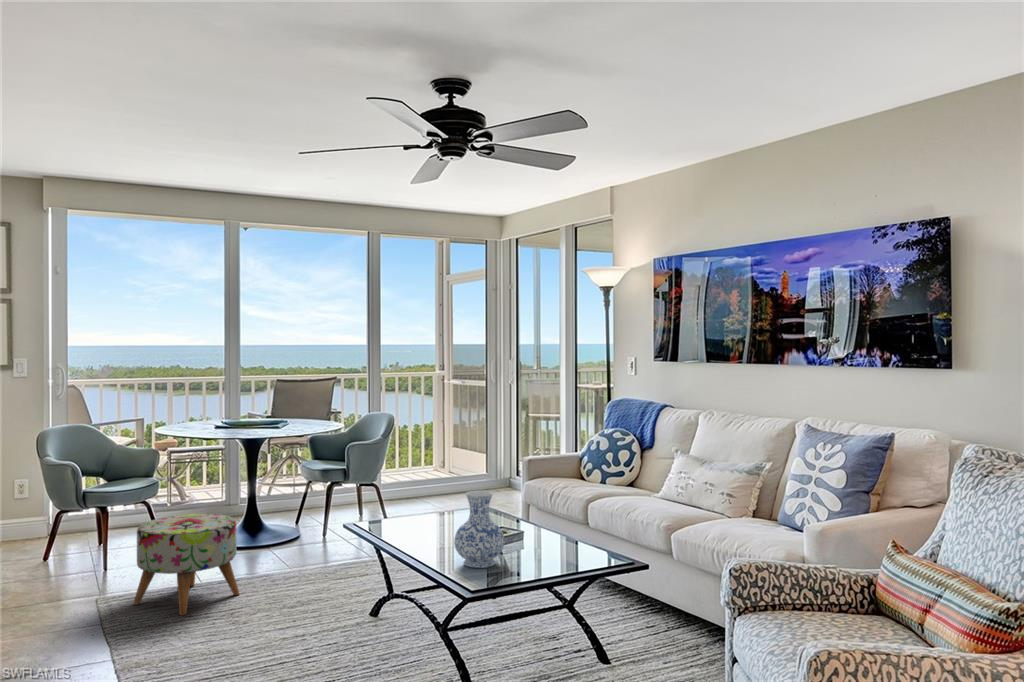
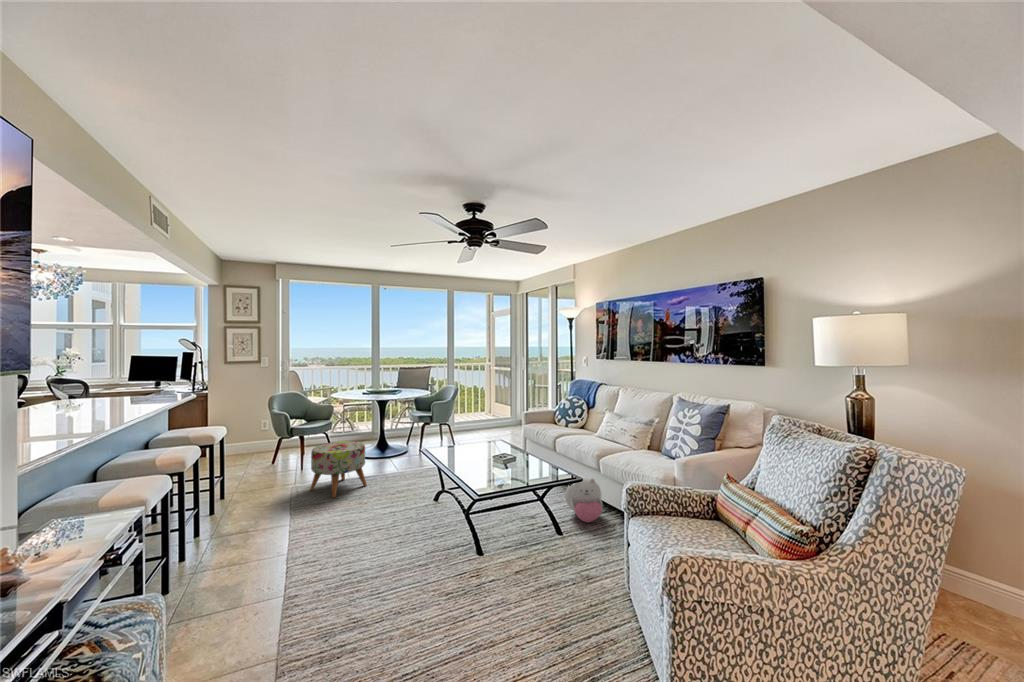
vase: present [454,490,505,568] -> none [473,435,501,480]
plush toy: none [612,567,677,643] -> present [565,478,602,522]

